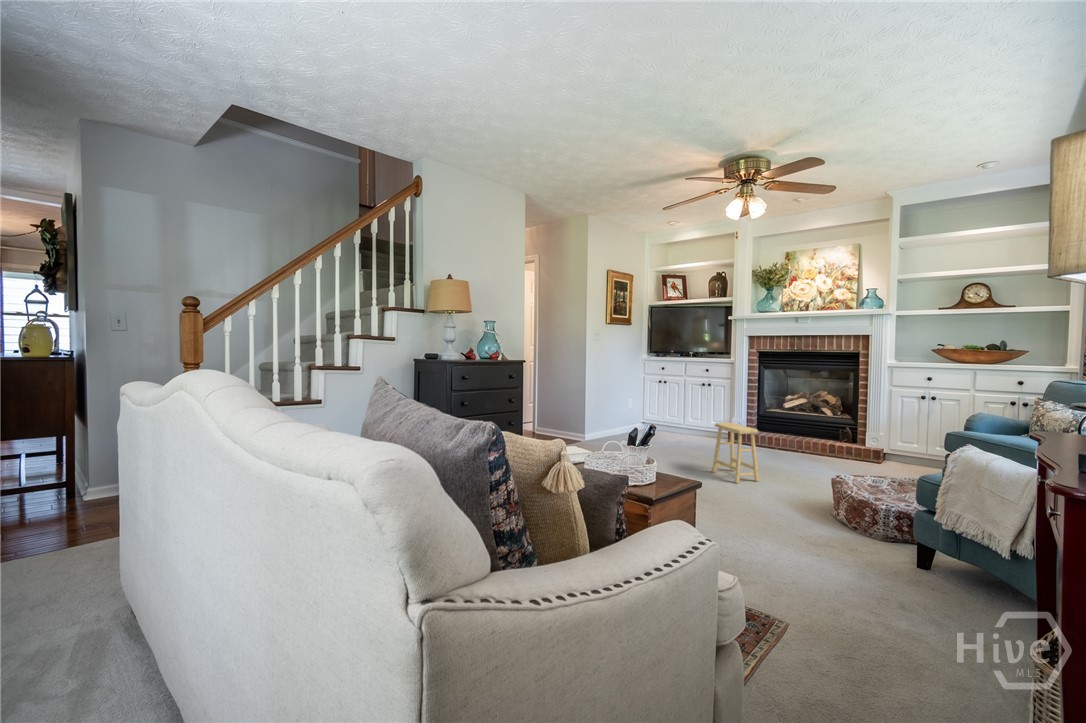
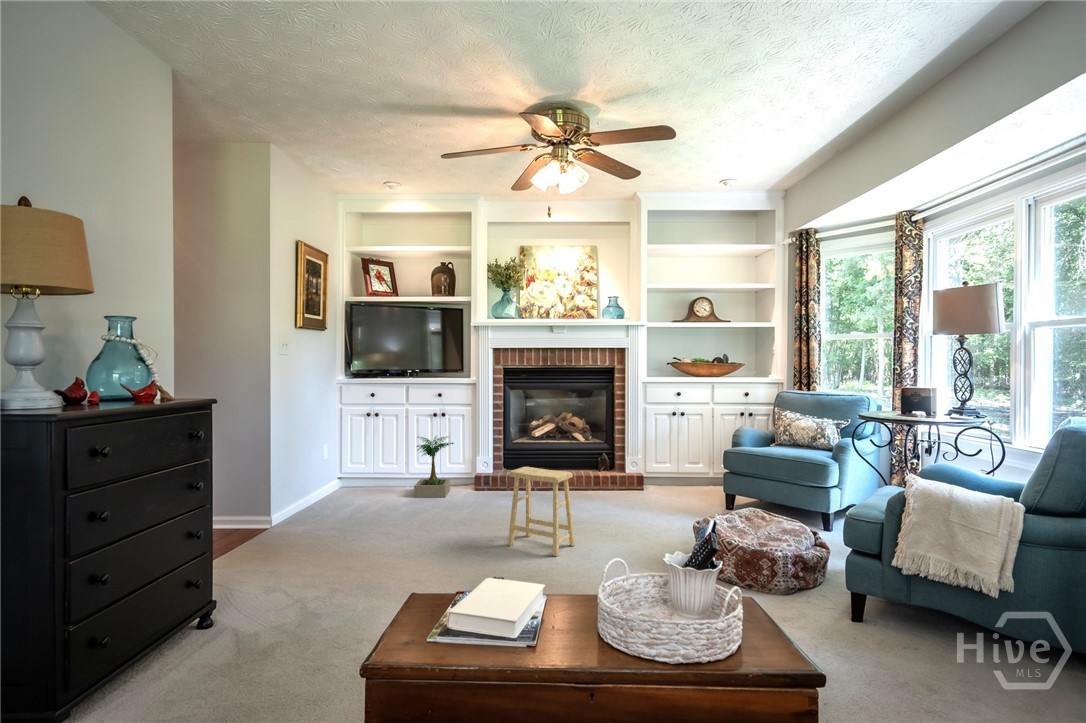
potted plant: none [682,398,715,442] -> present [414,436,454,498]

